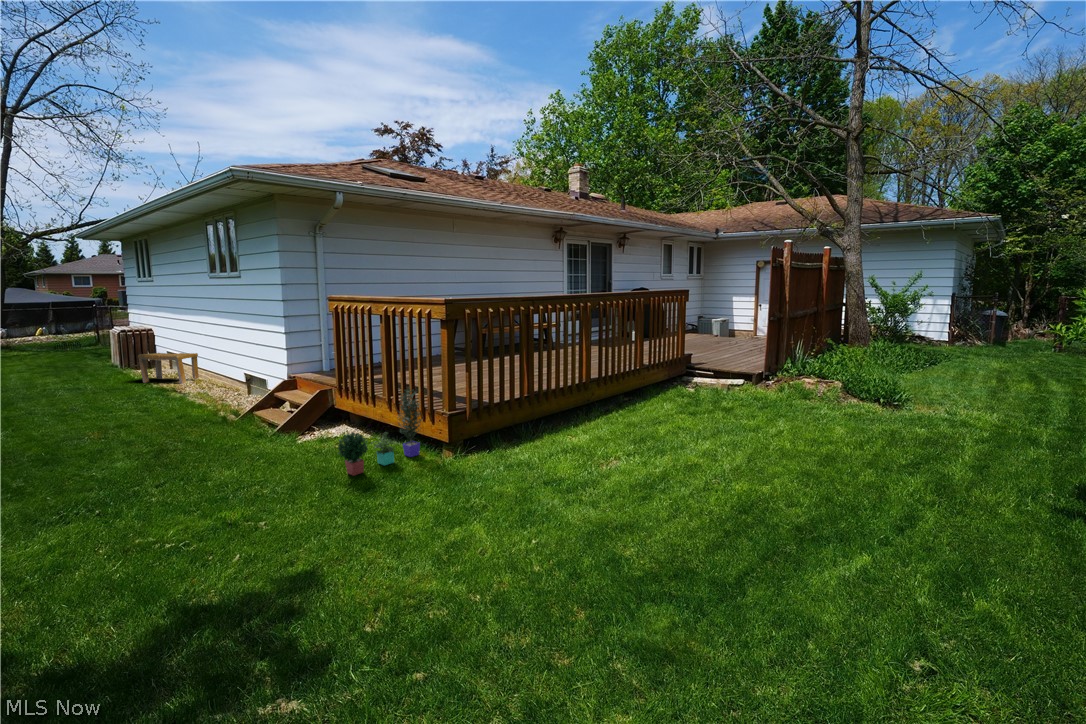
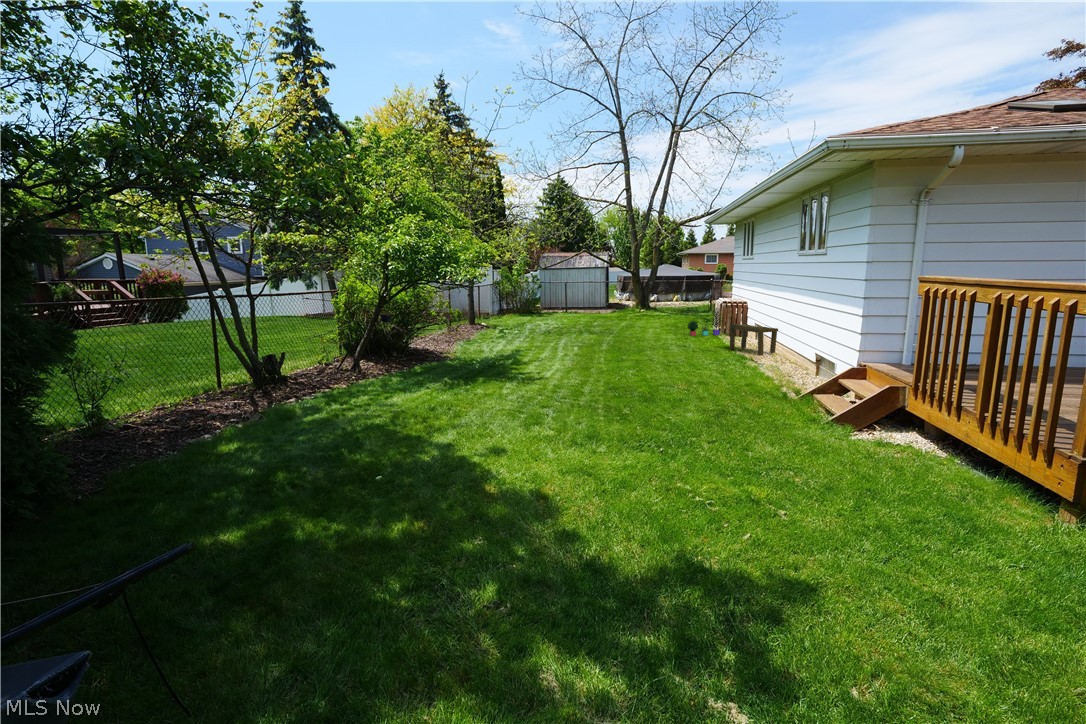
potted plant: present [338,389,422,475] -> present [688,308,721,336]

